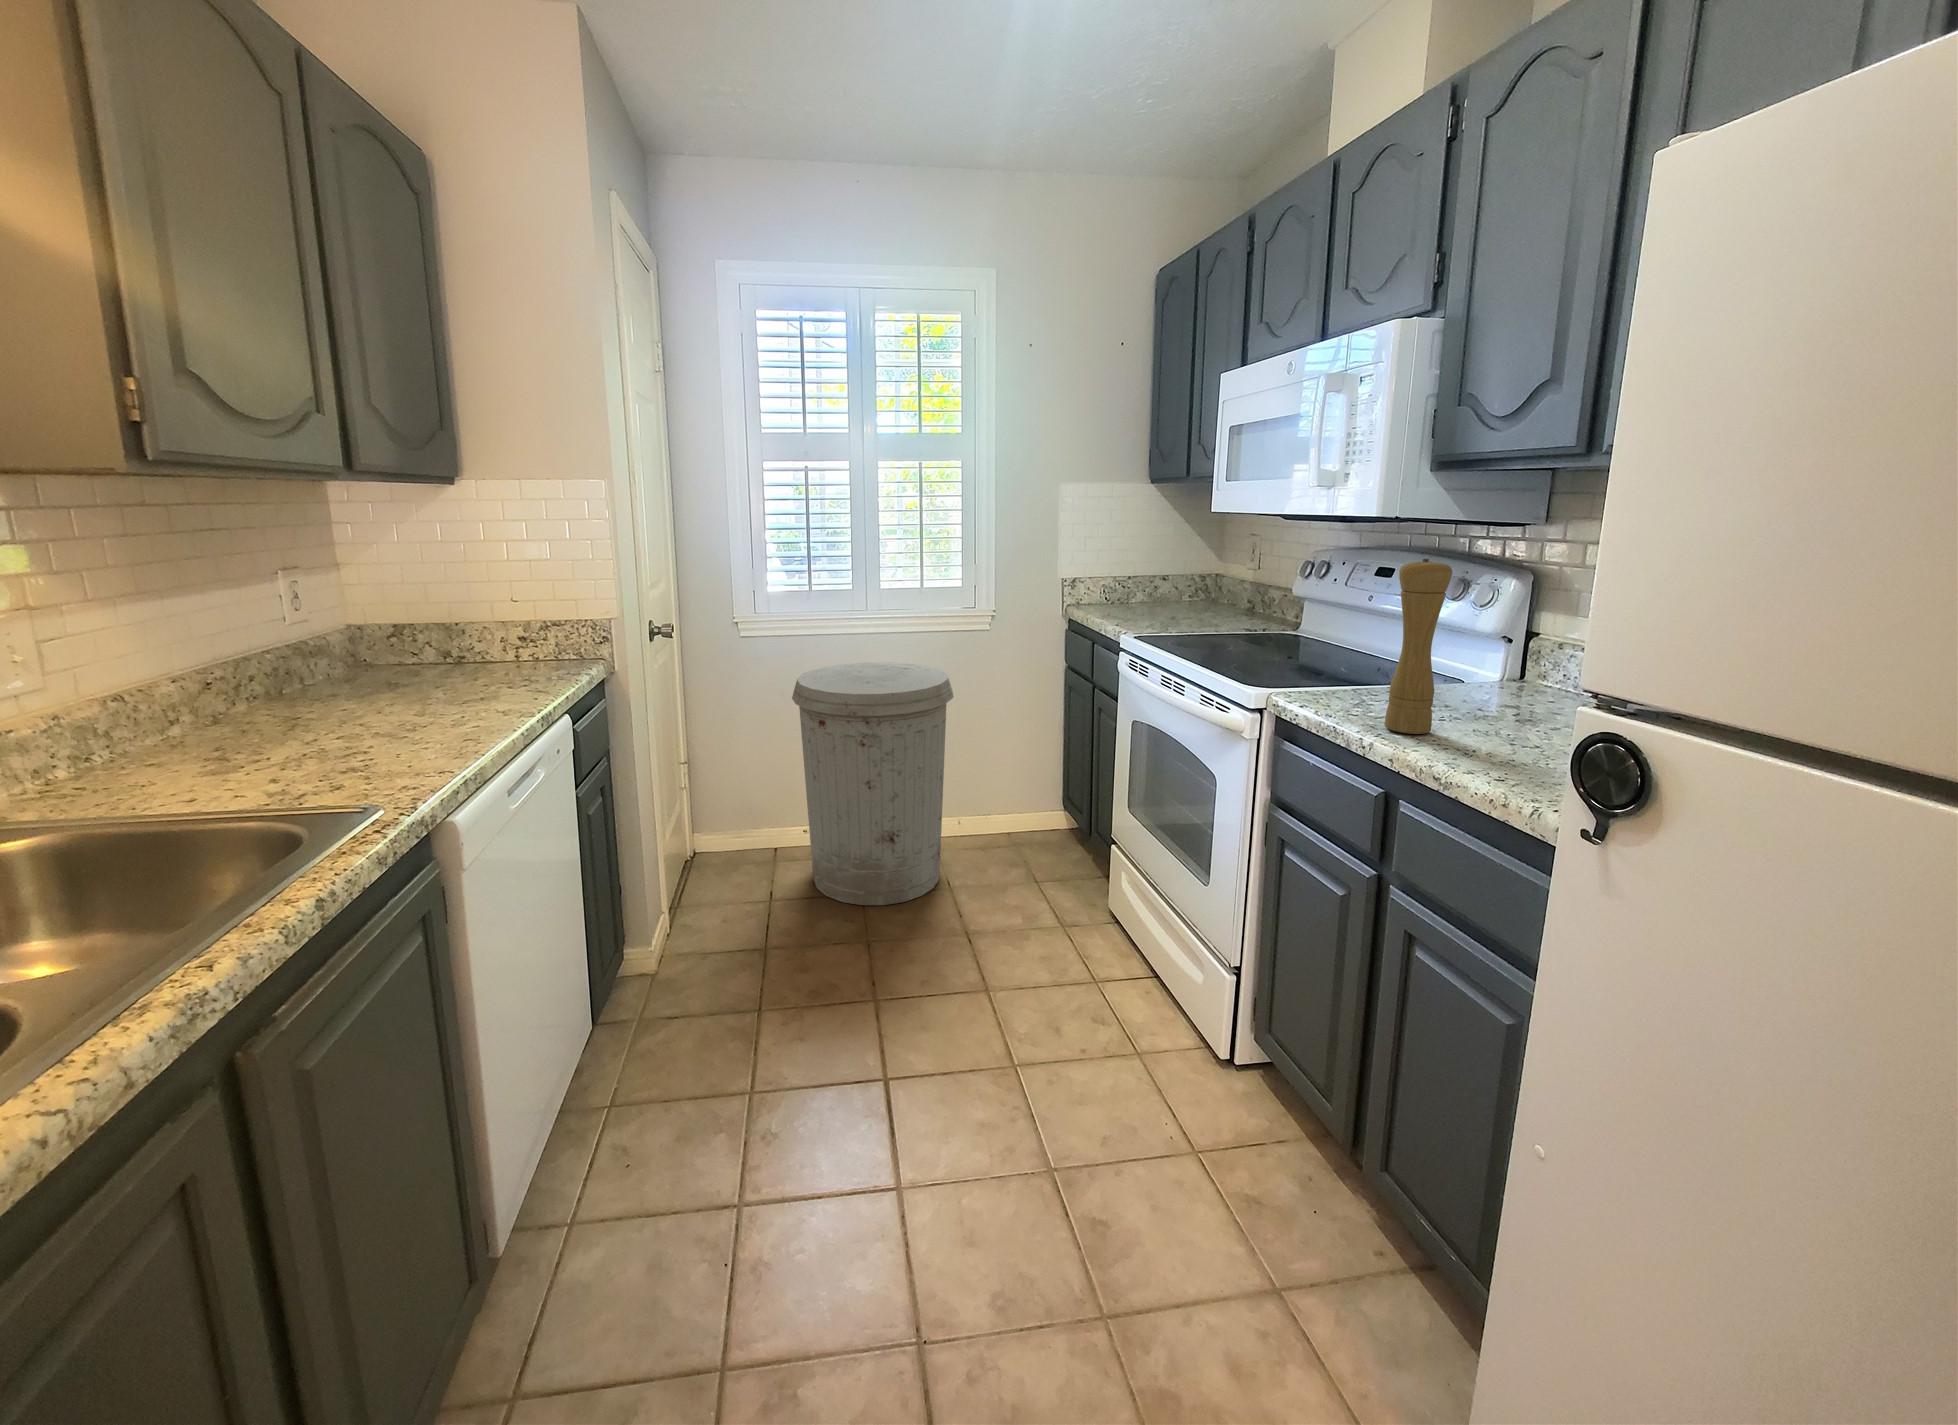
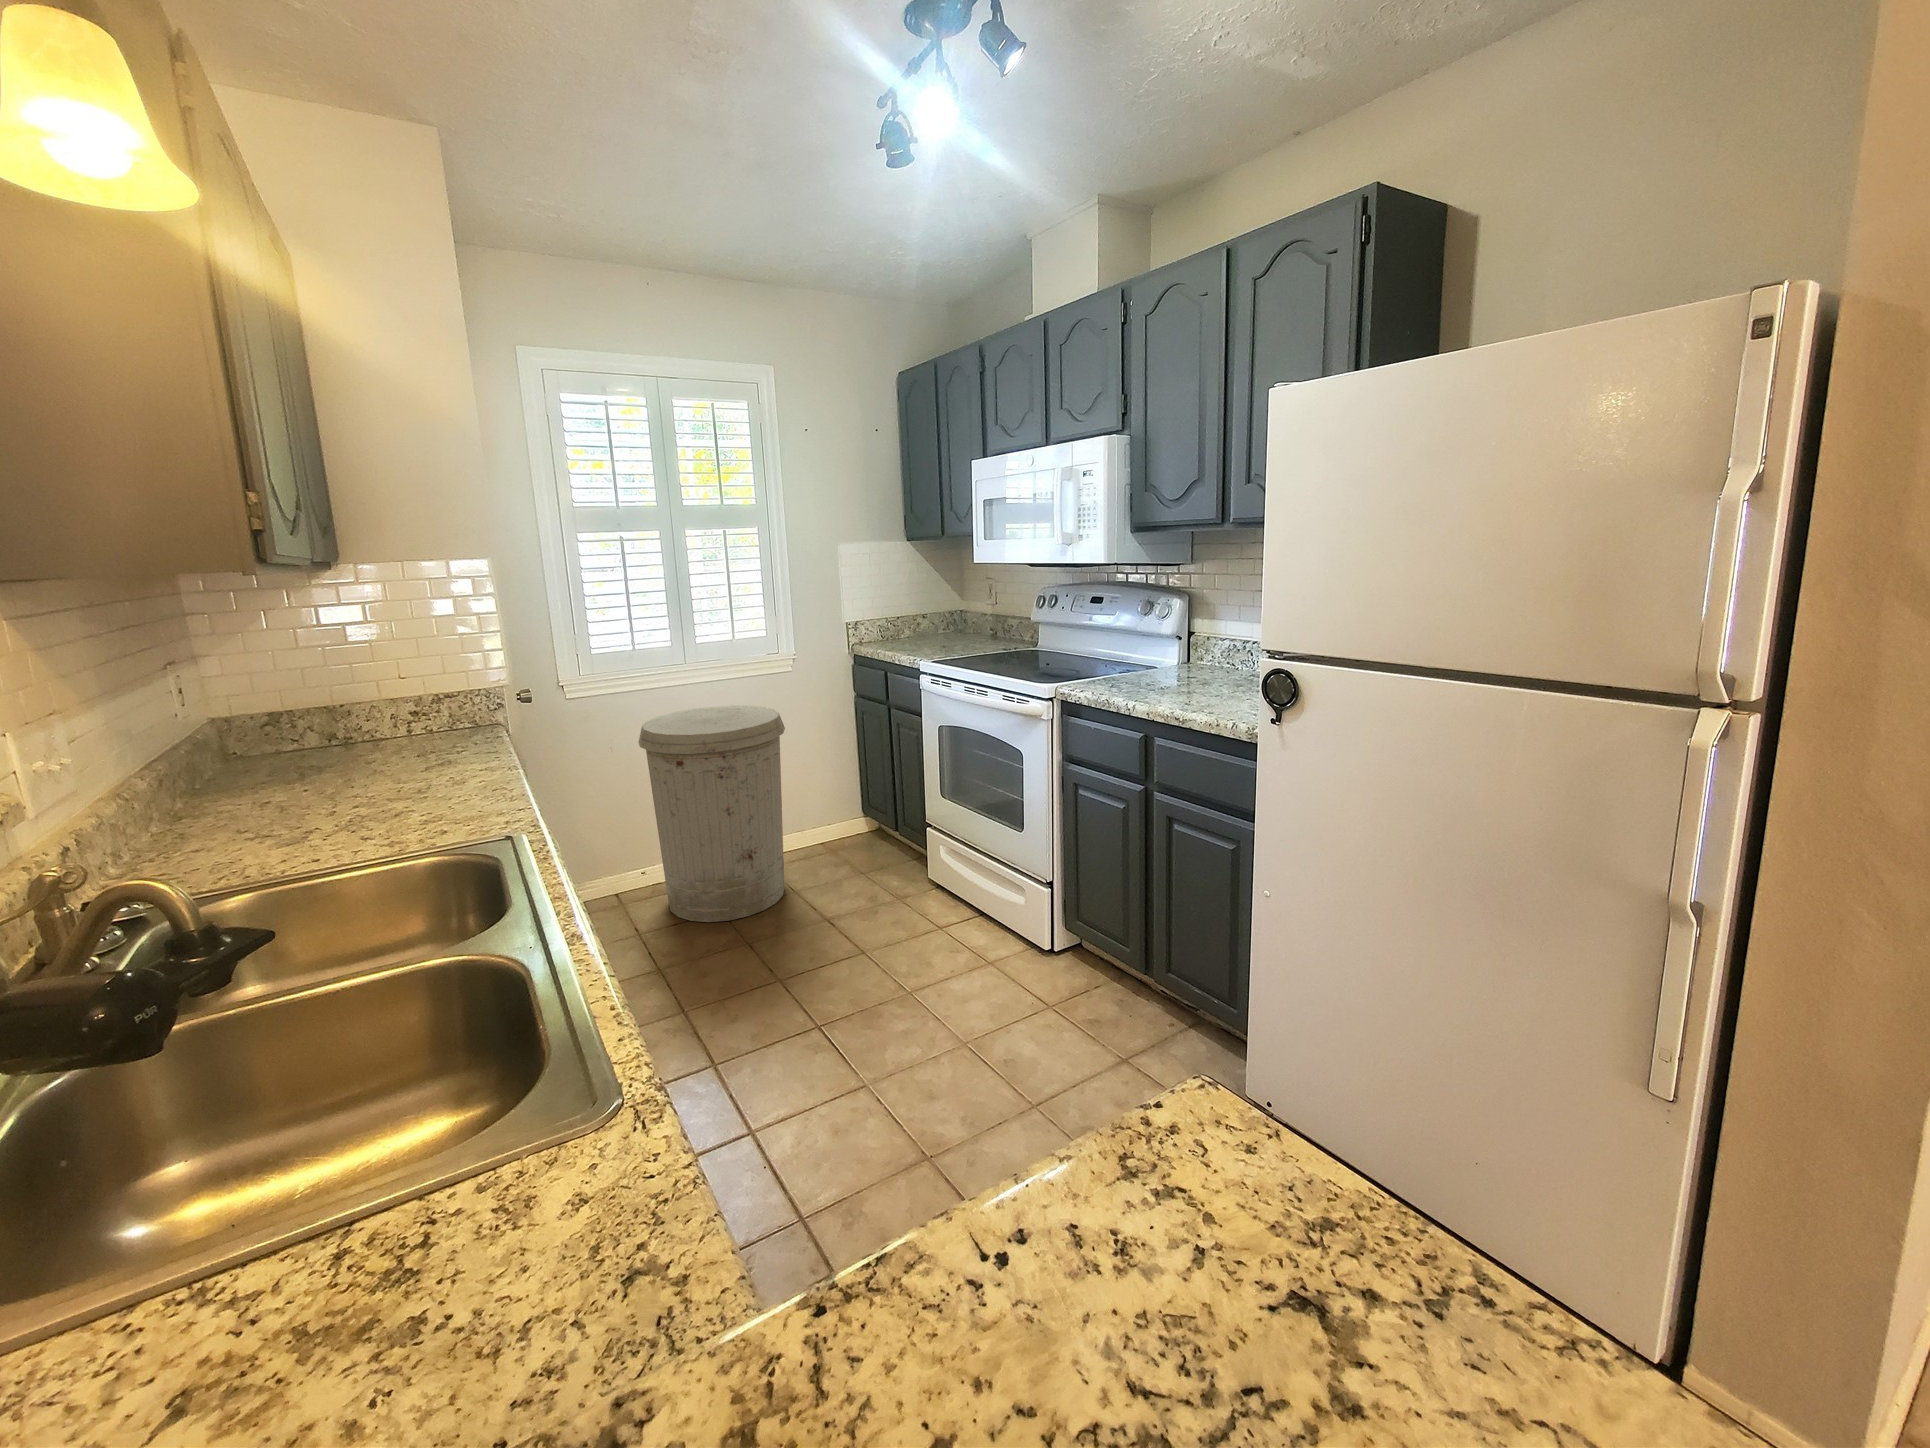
pepper mill: present [1385,559,1452,734] -> none [1137,590,1165,698]

